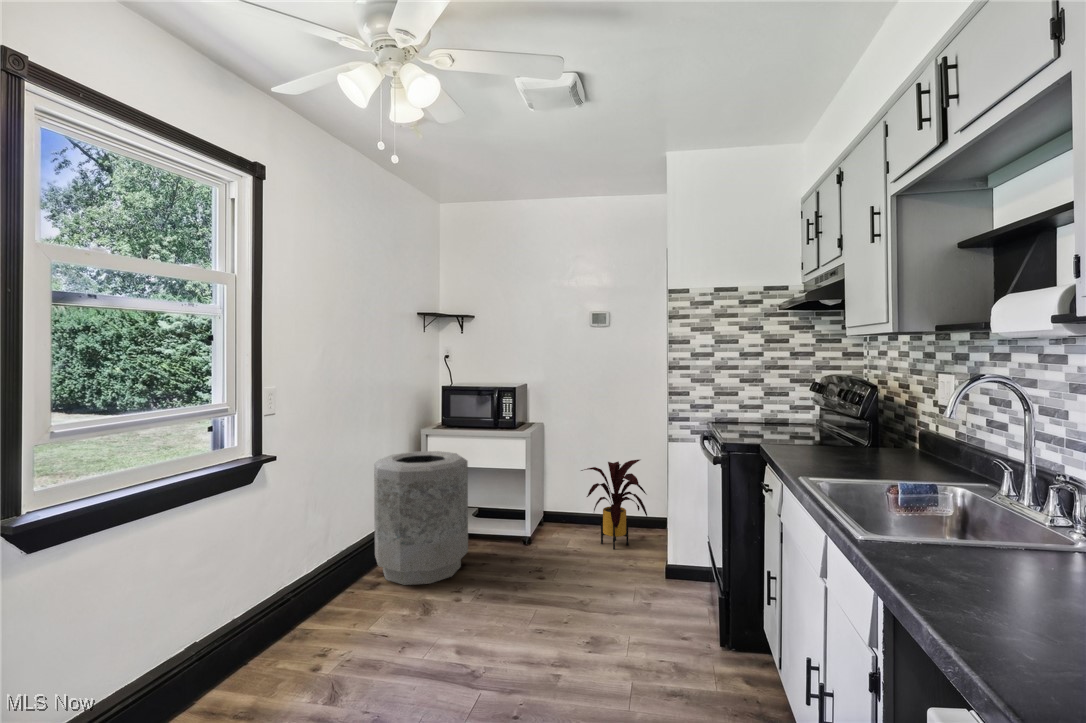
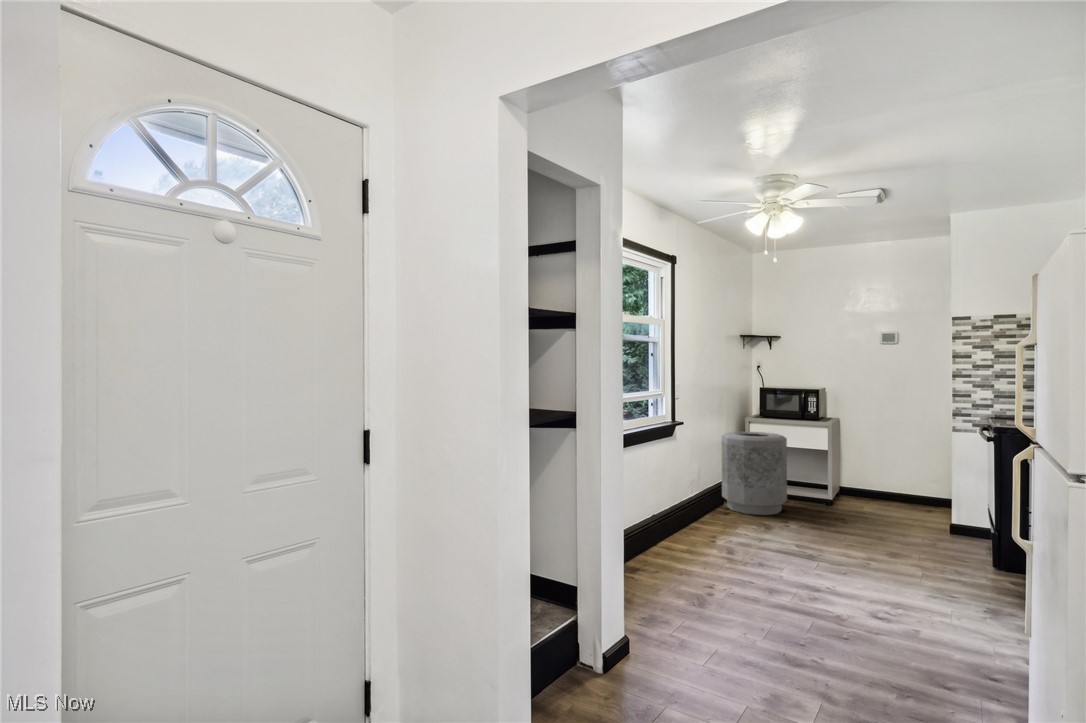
house plant: present [581,460,647,549] -> none [874,450,936,515]

